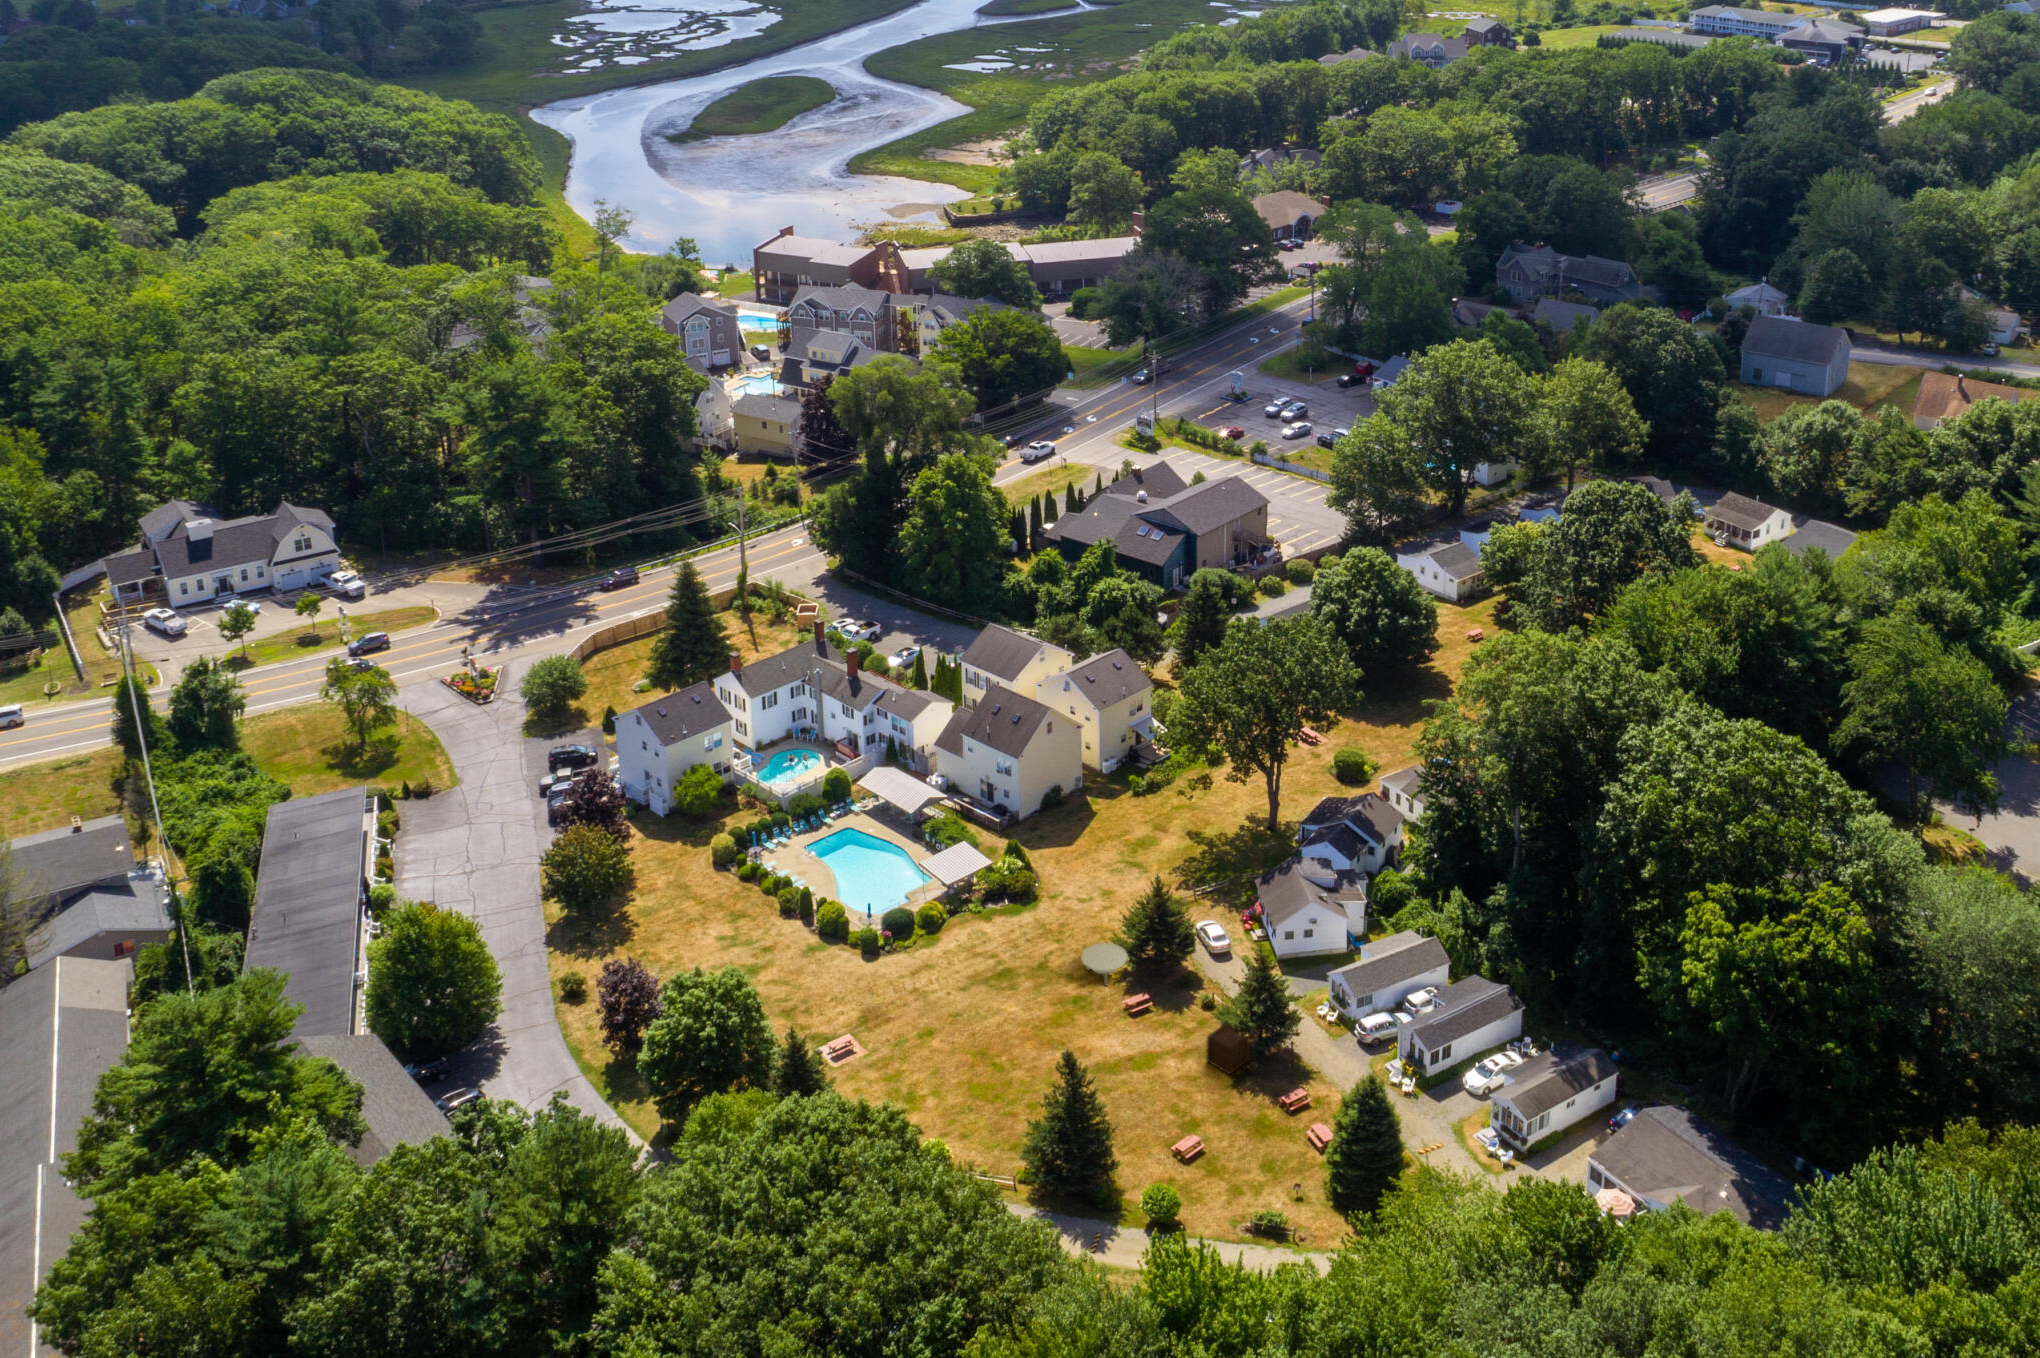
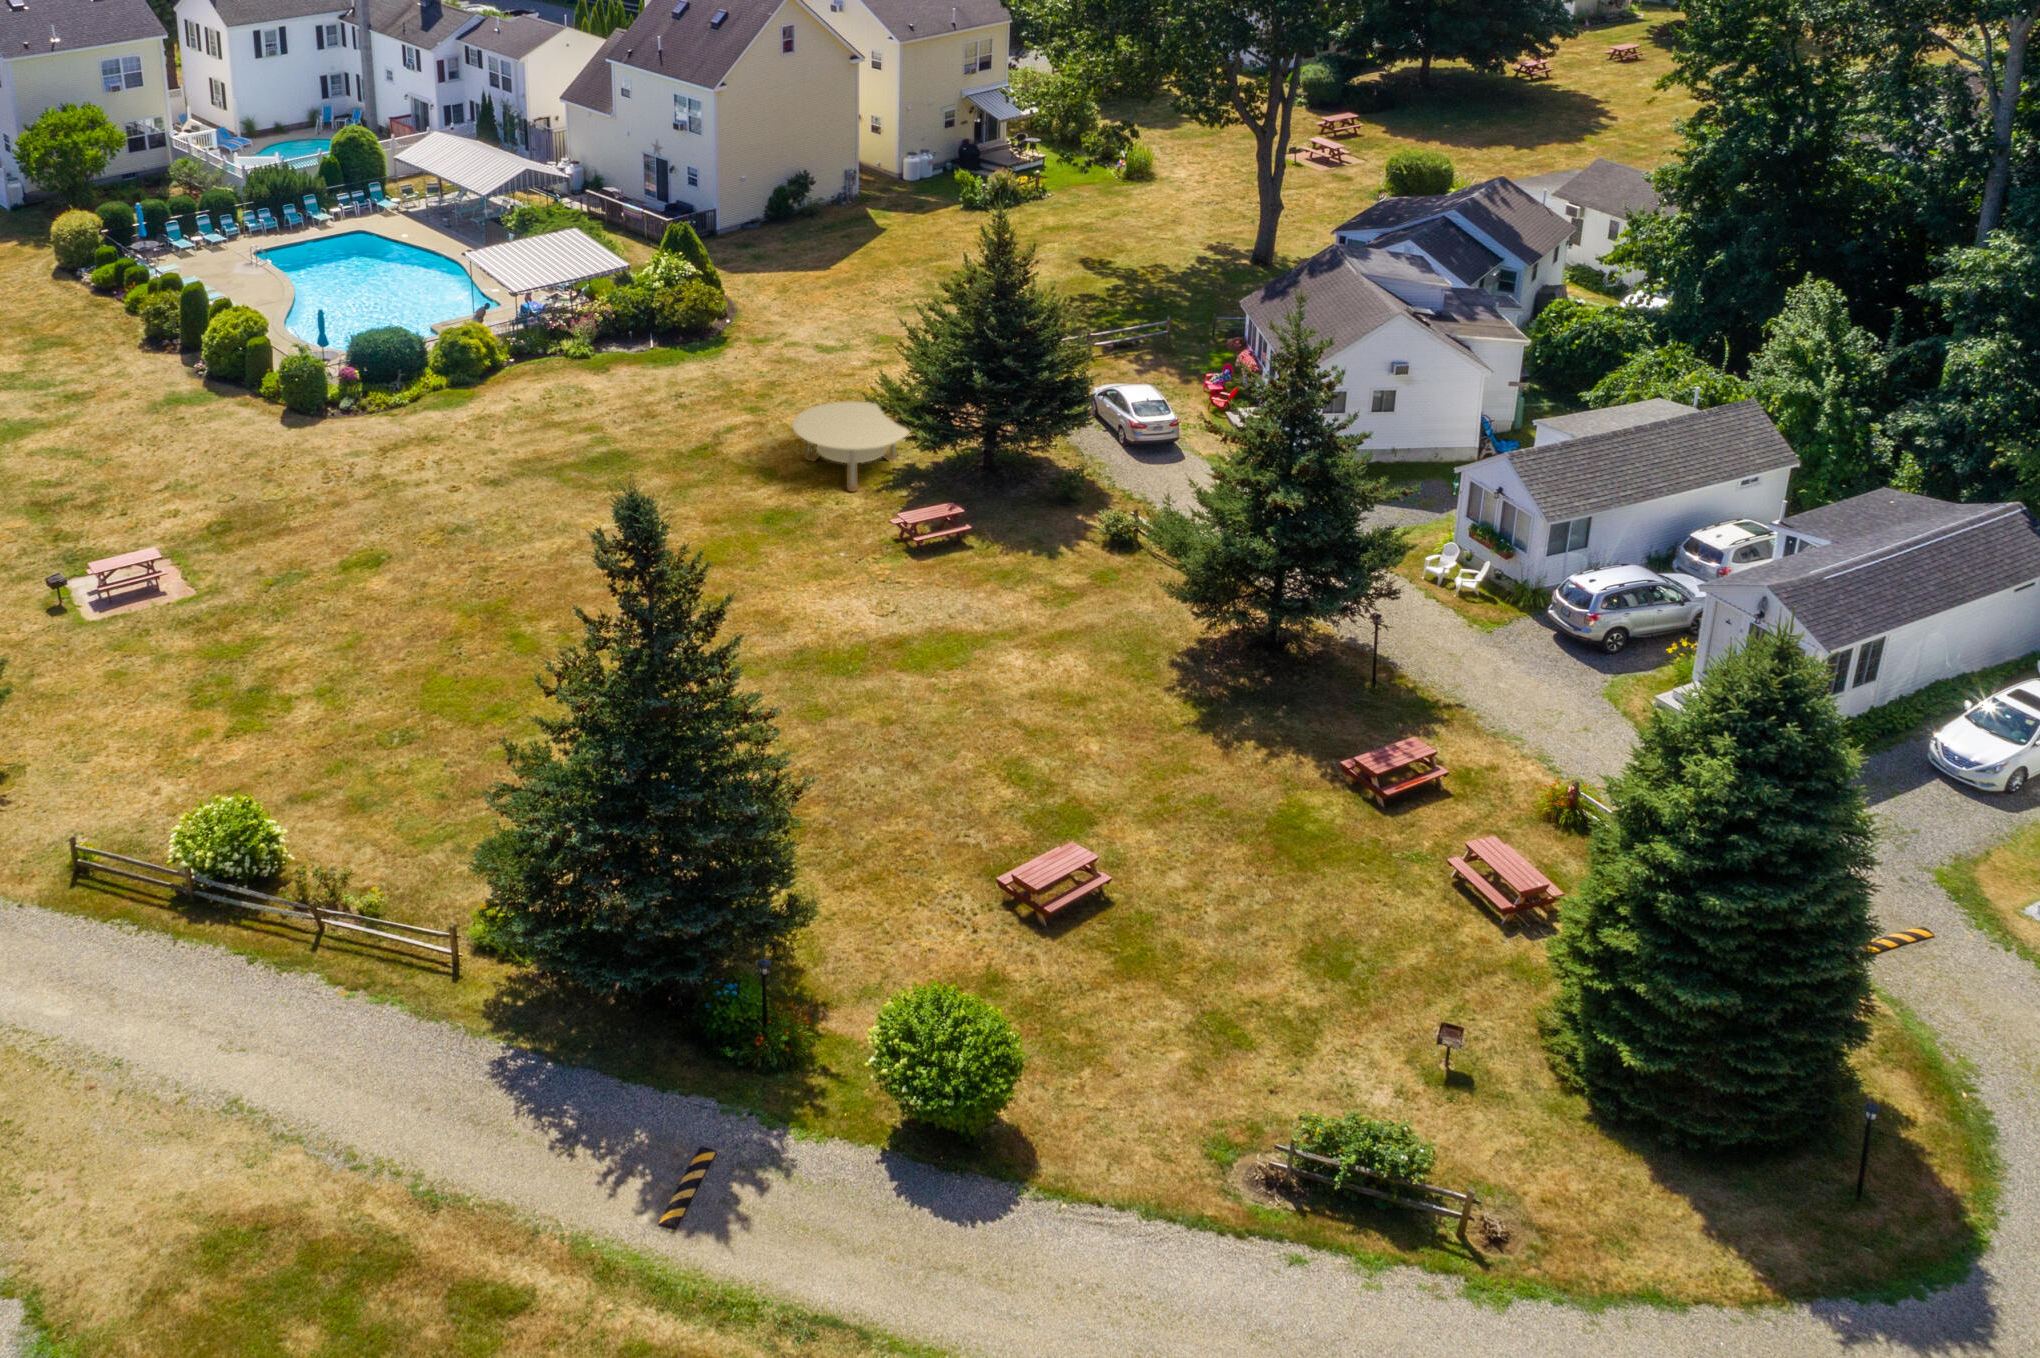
wooden crate: present [1206,1023,1249,1074] -> none [1114,561,1248,698]

